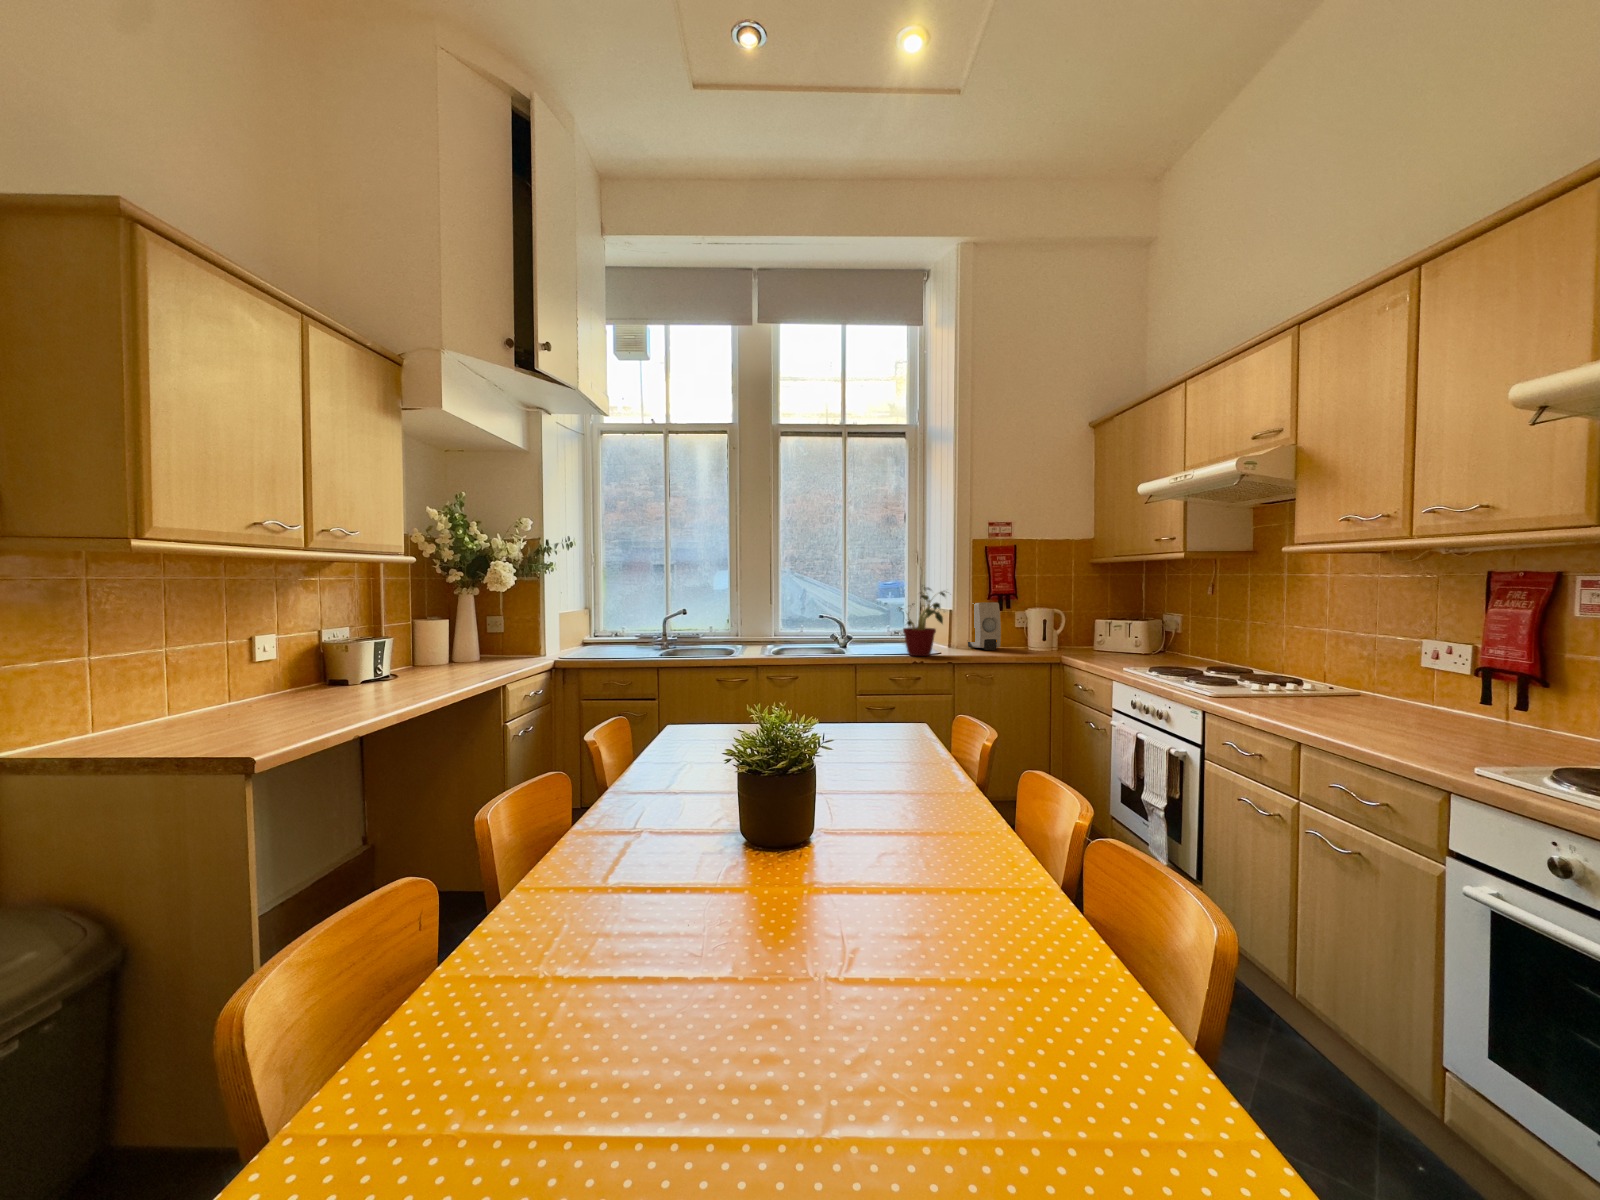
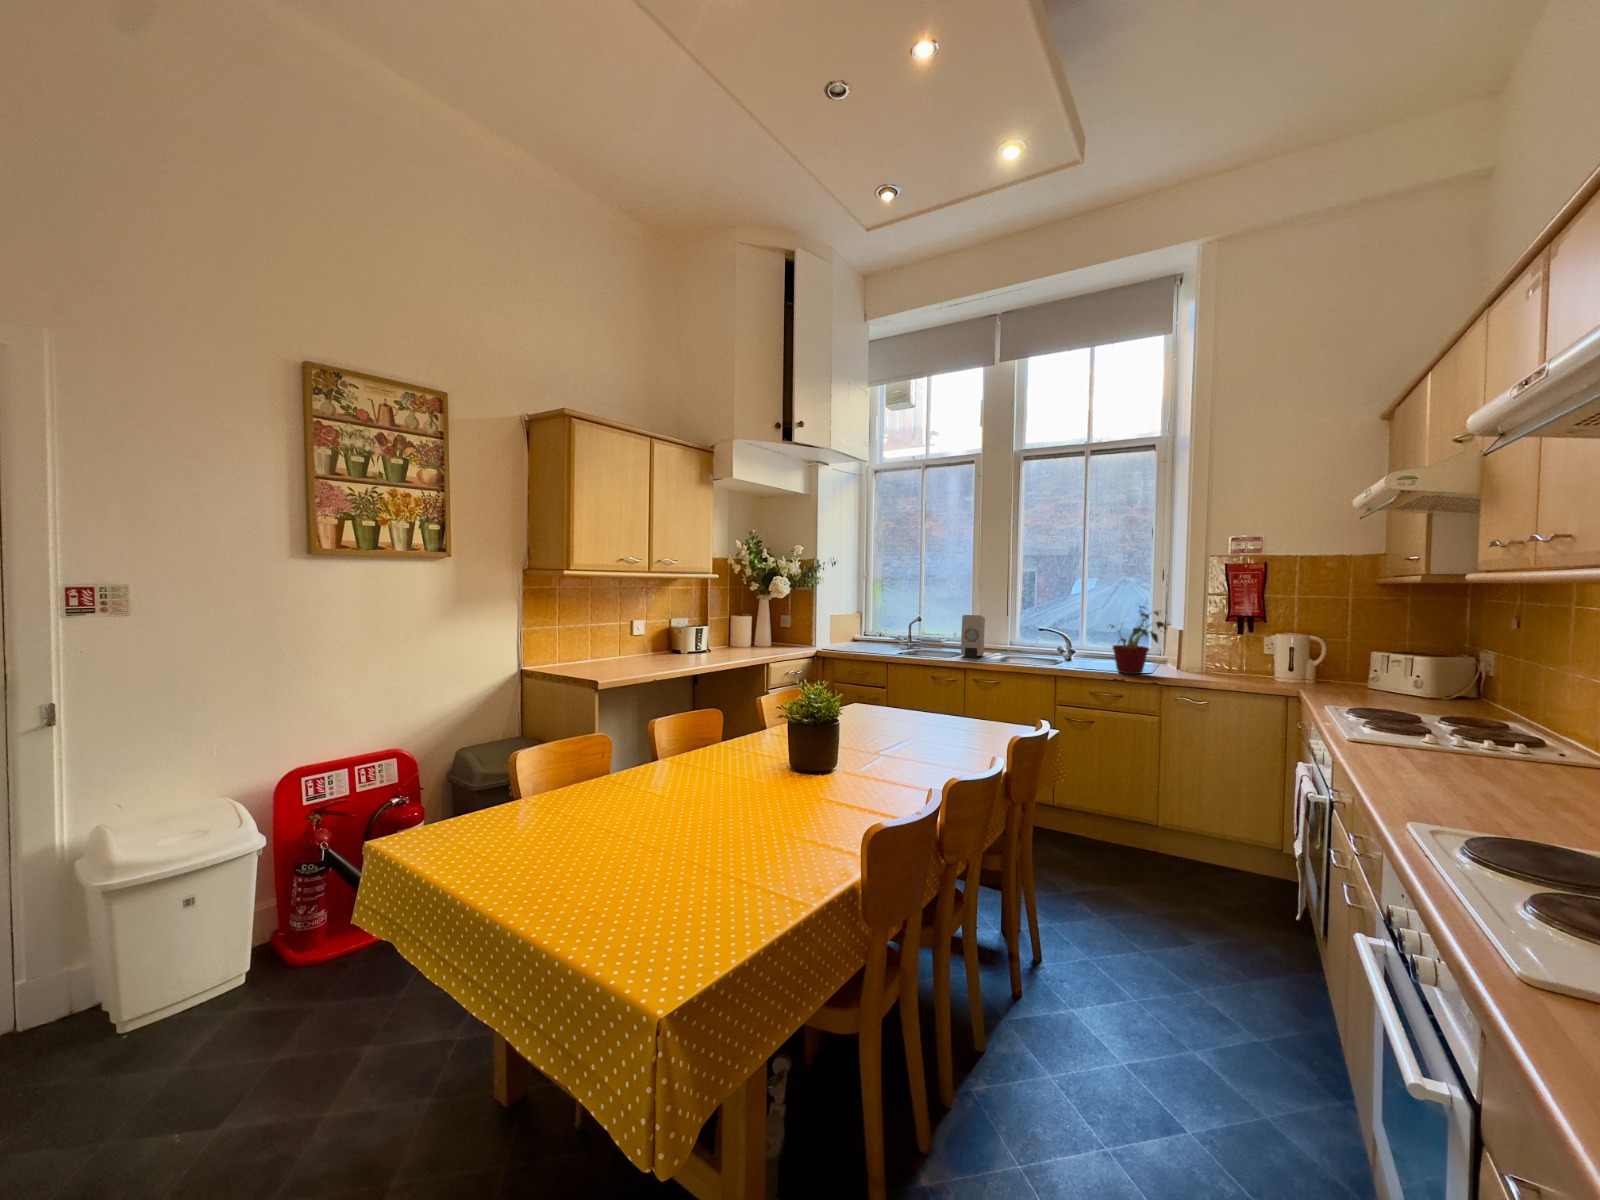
soap dispenser: present [968,603,1001,650] -> present [961,615,985,658]

